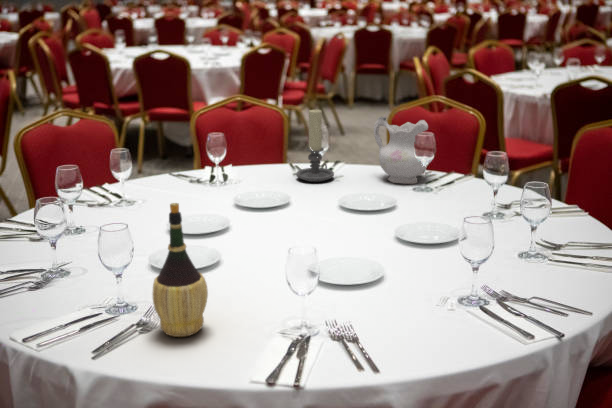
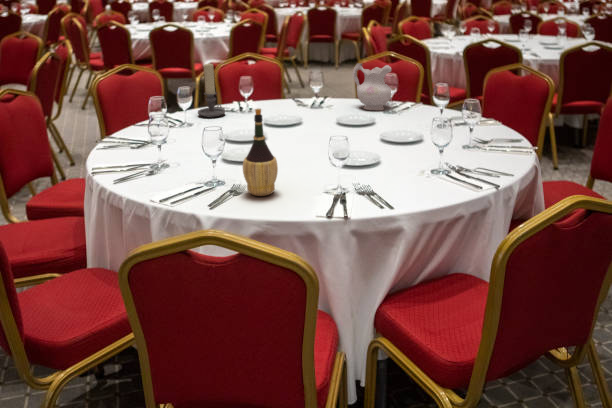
candle holder: present [296,110,334,182] -> present [198,64,226,118]

